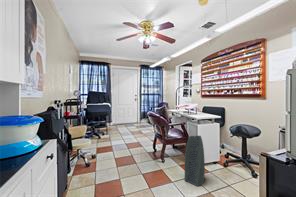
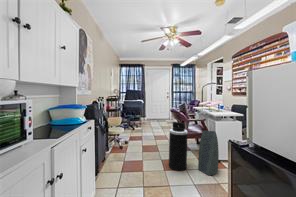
trash can: none [151,128,172,187] -> present [169,122,188,171]

